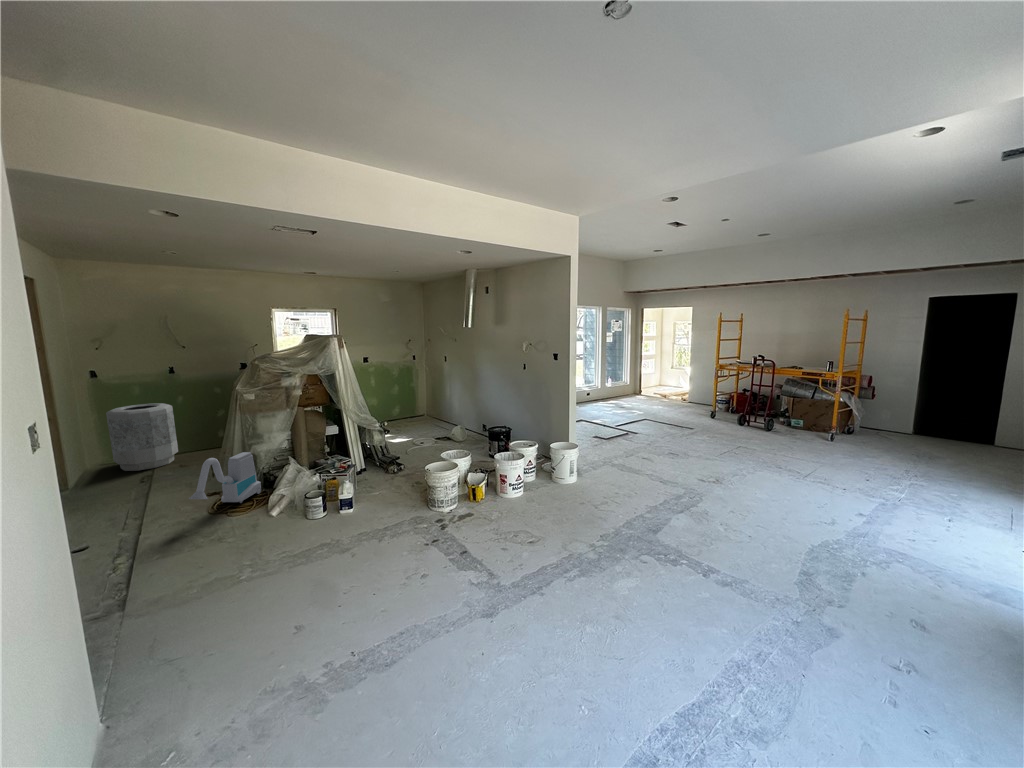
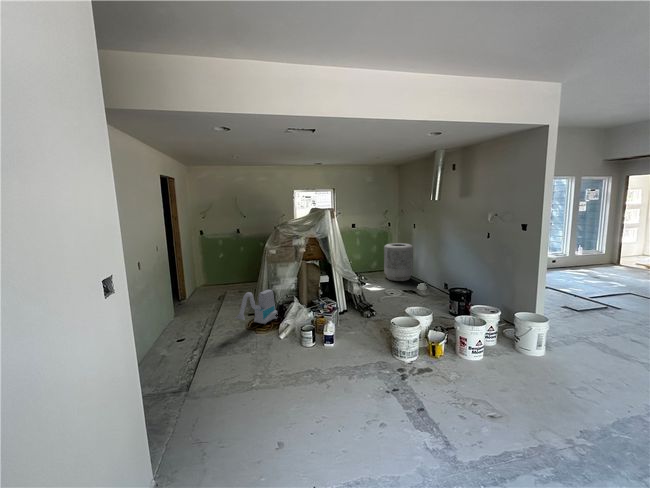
trash can: present [106,403,178,471] -> present [384,243,413,281]

